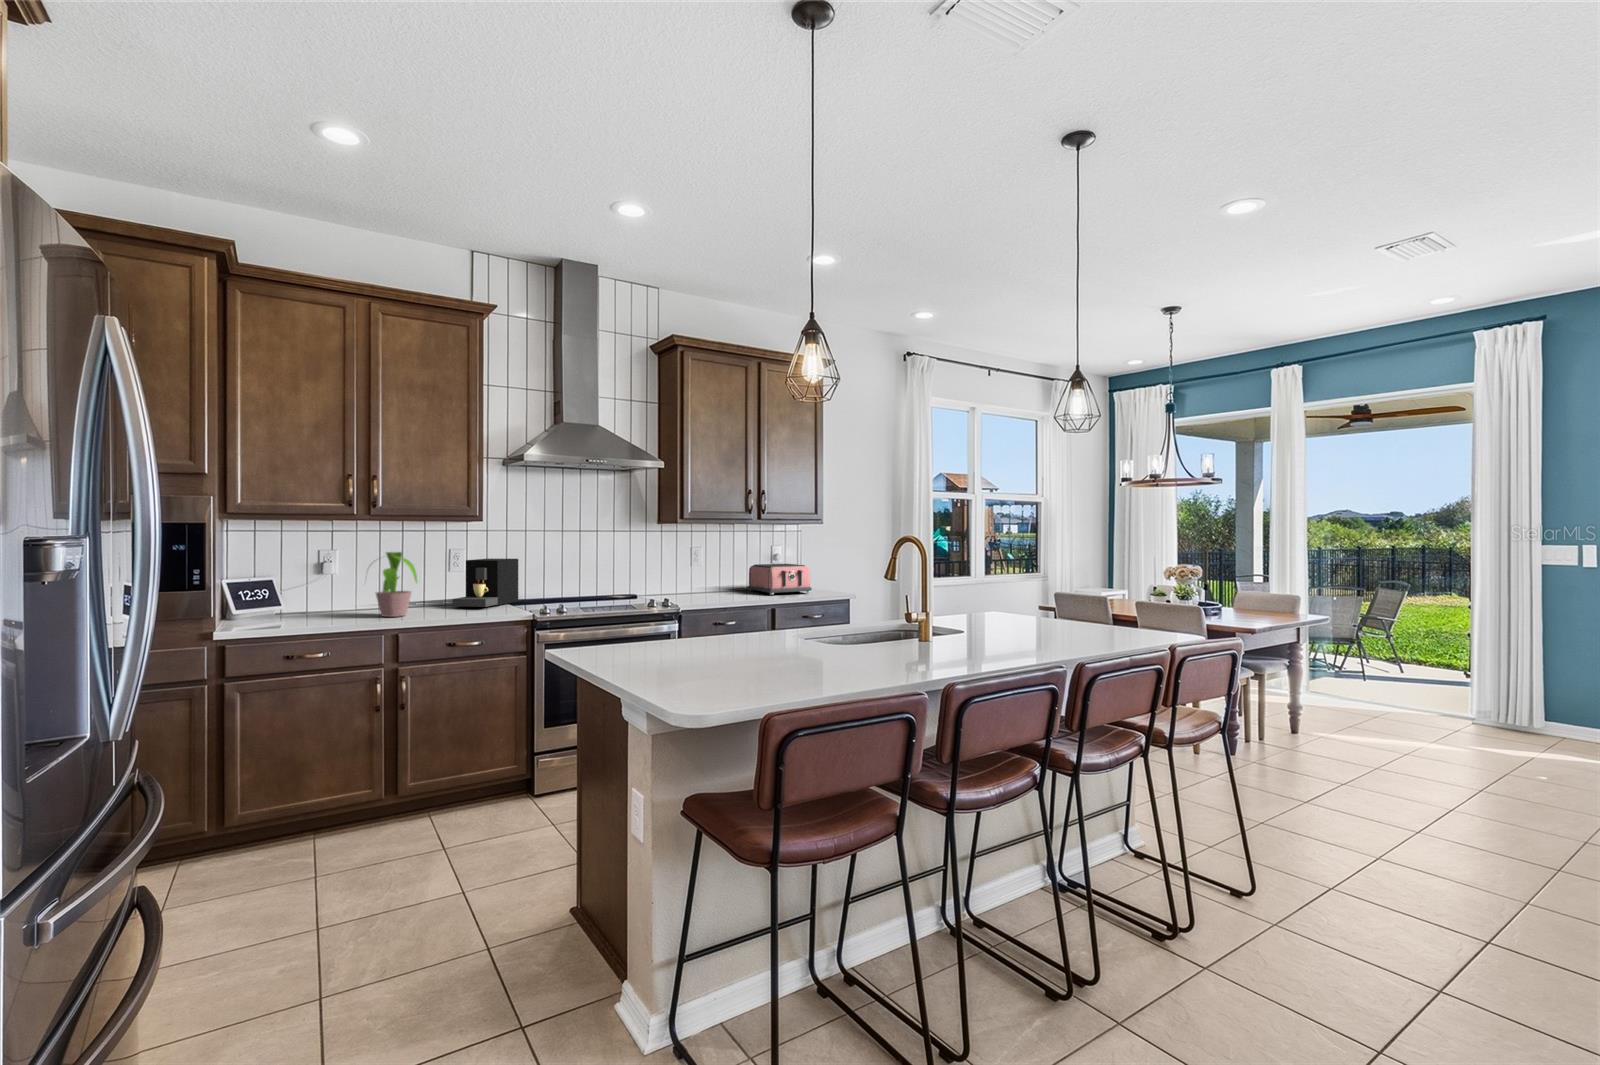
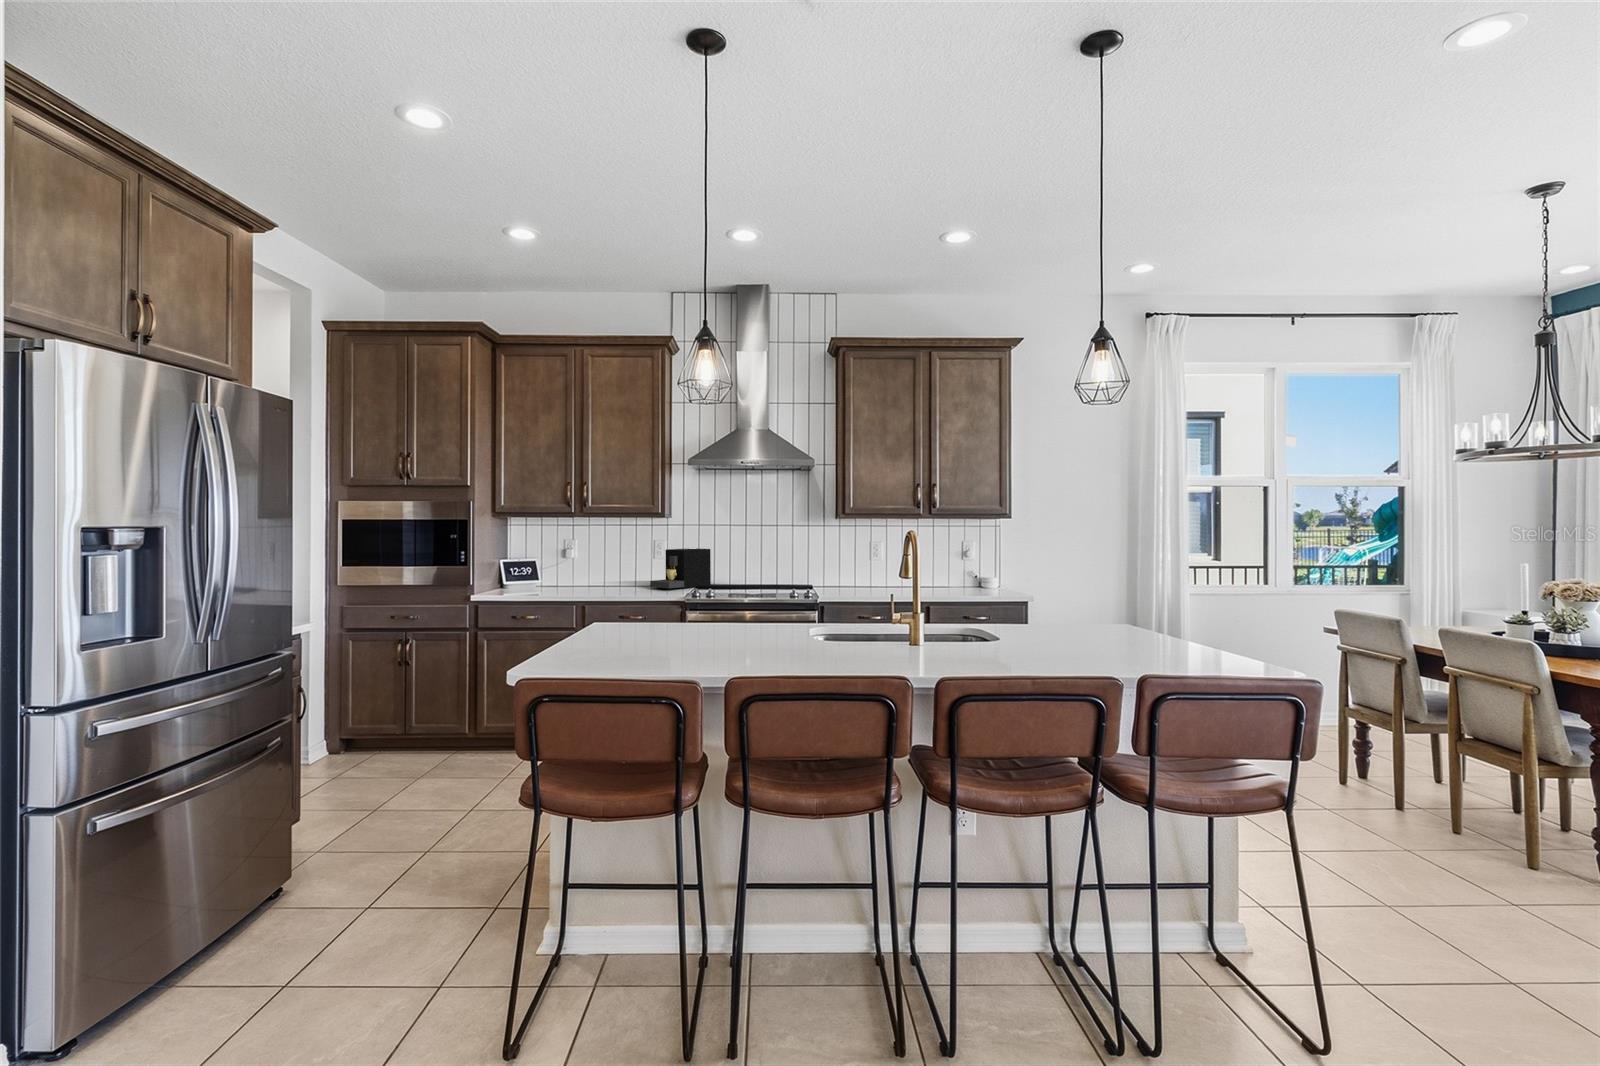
potted plant: present [374,552,417,617] -> none [574,542,622,593]
toaster: present [747,564,812,595] -> none [935,559,993,590]

